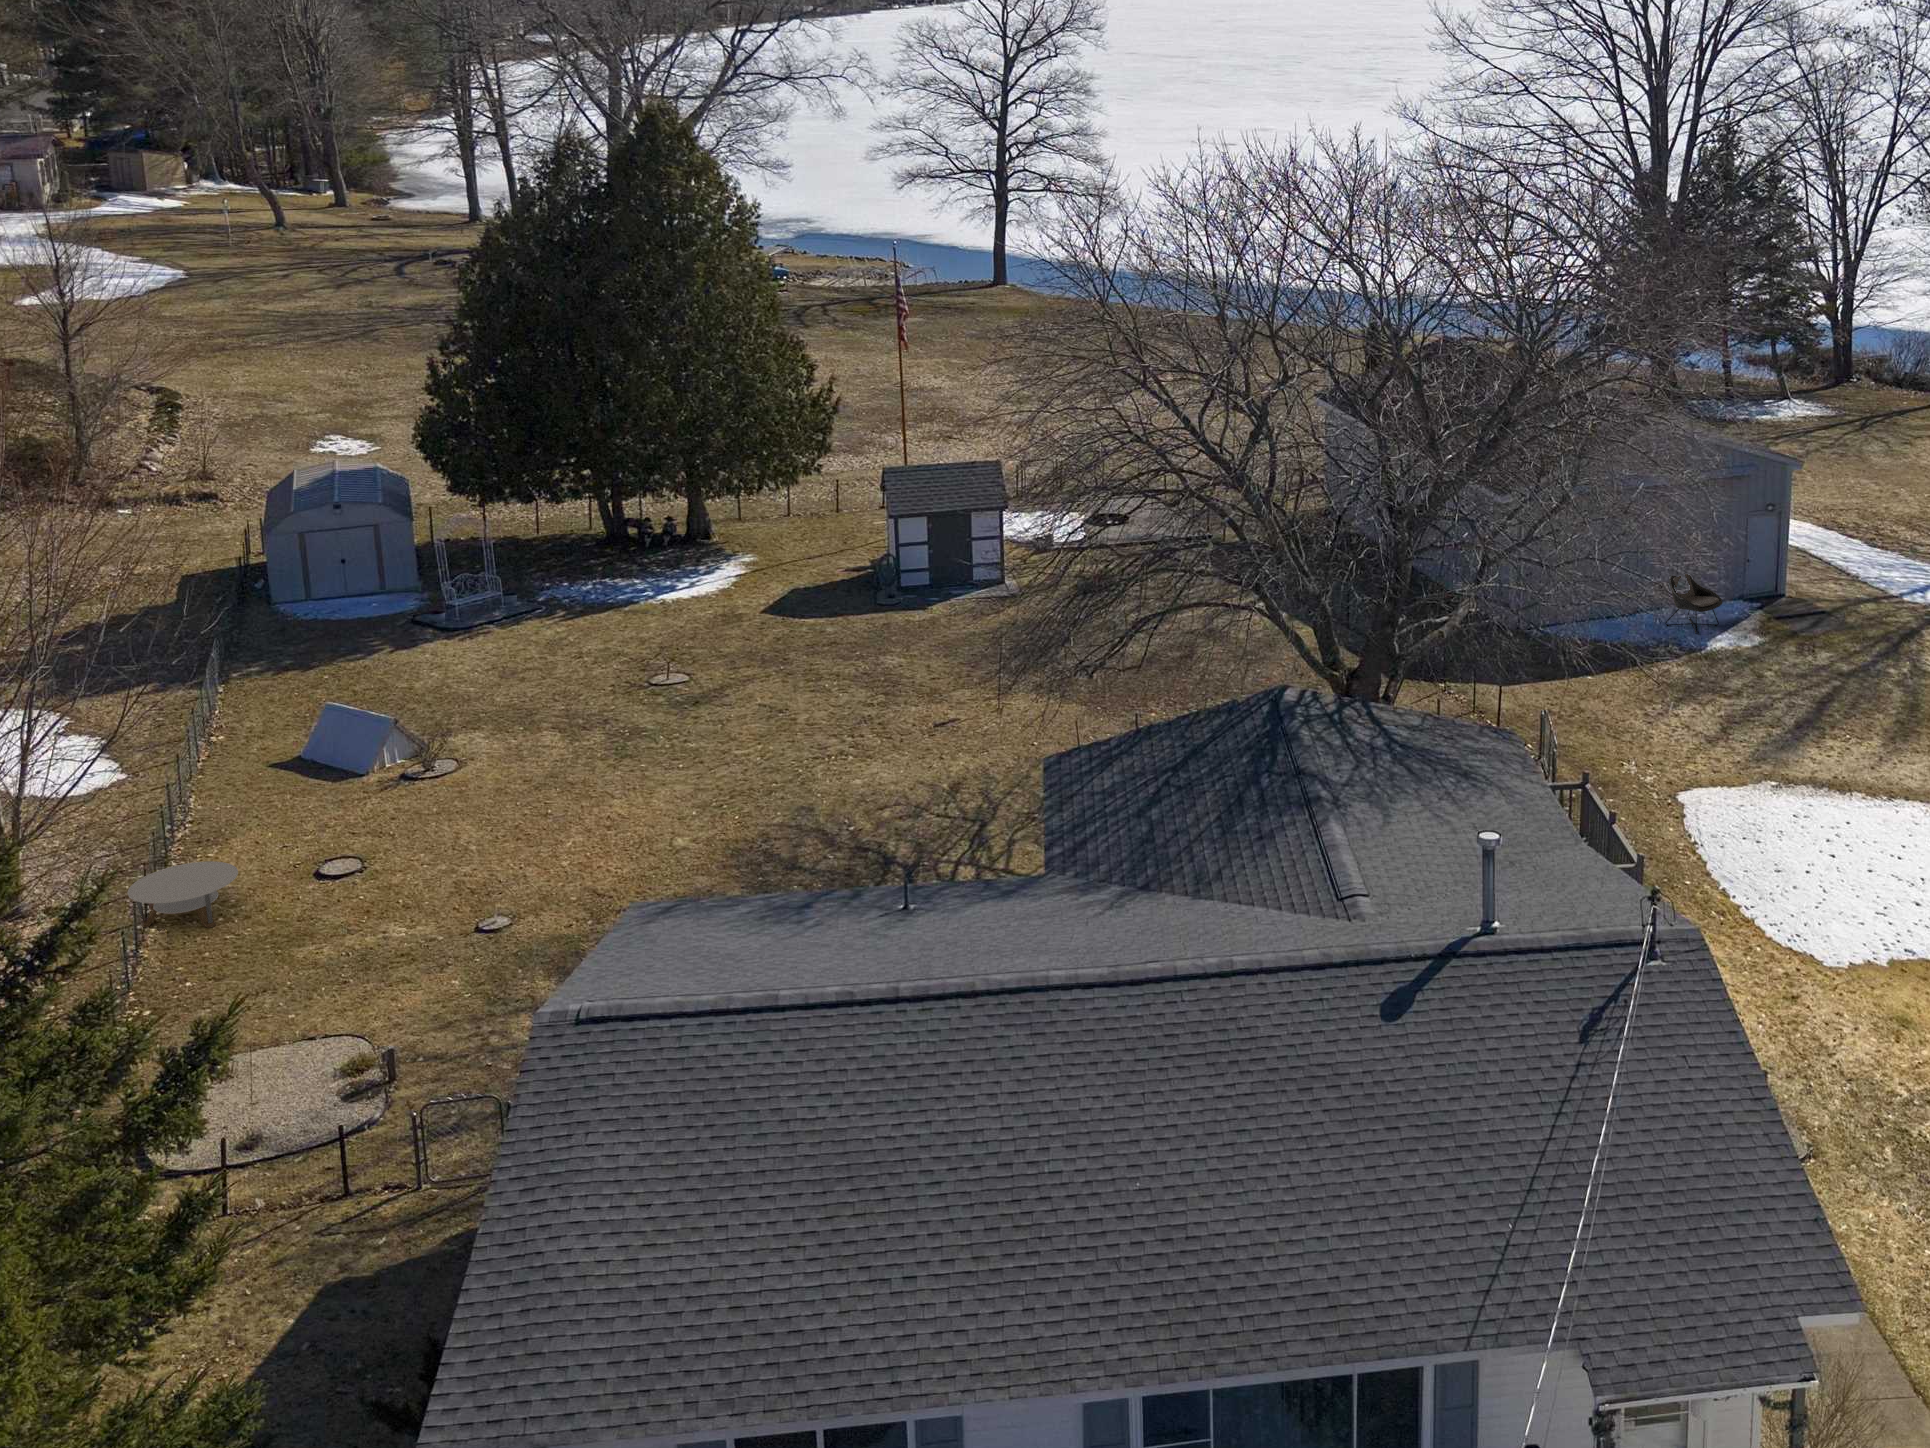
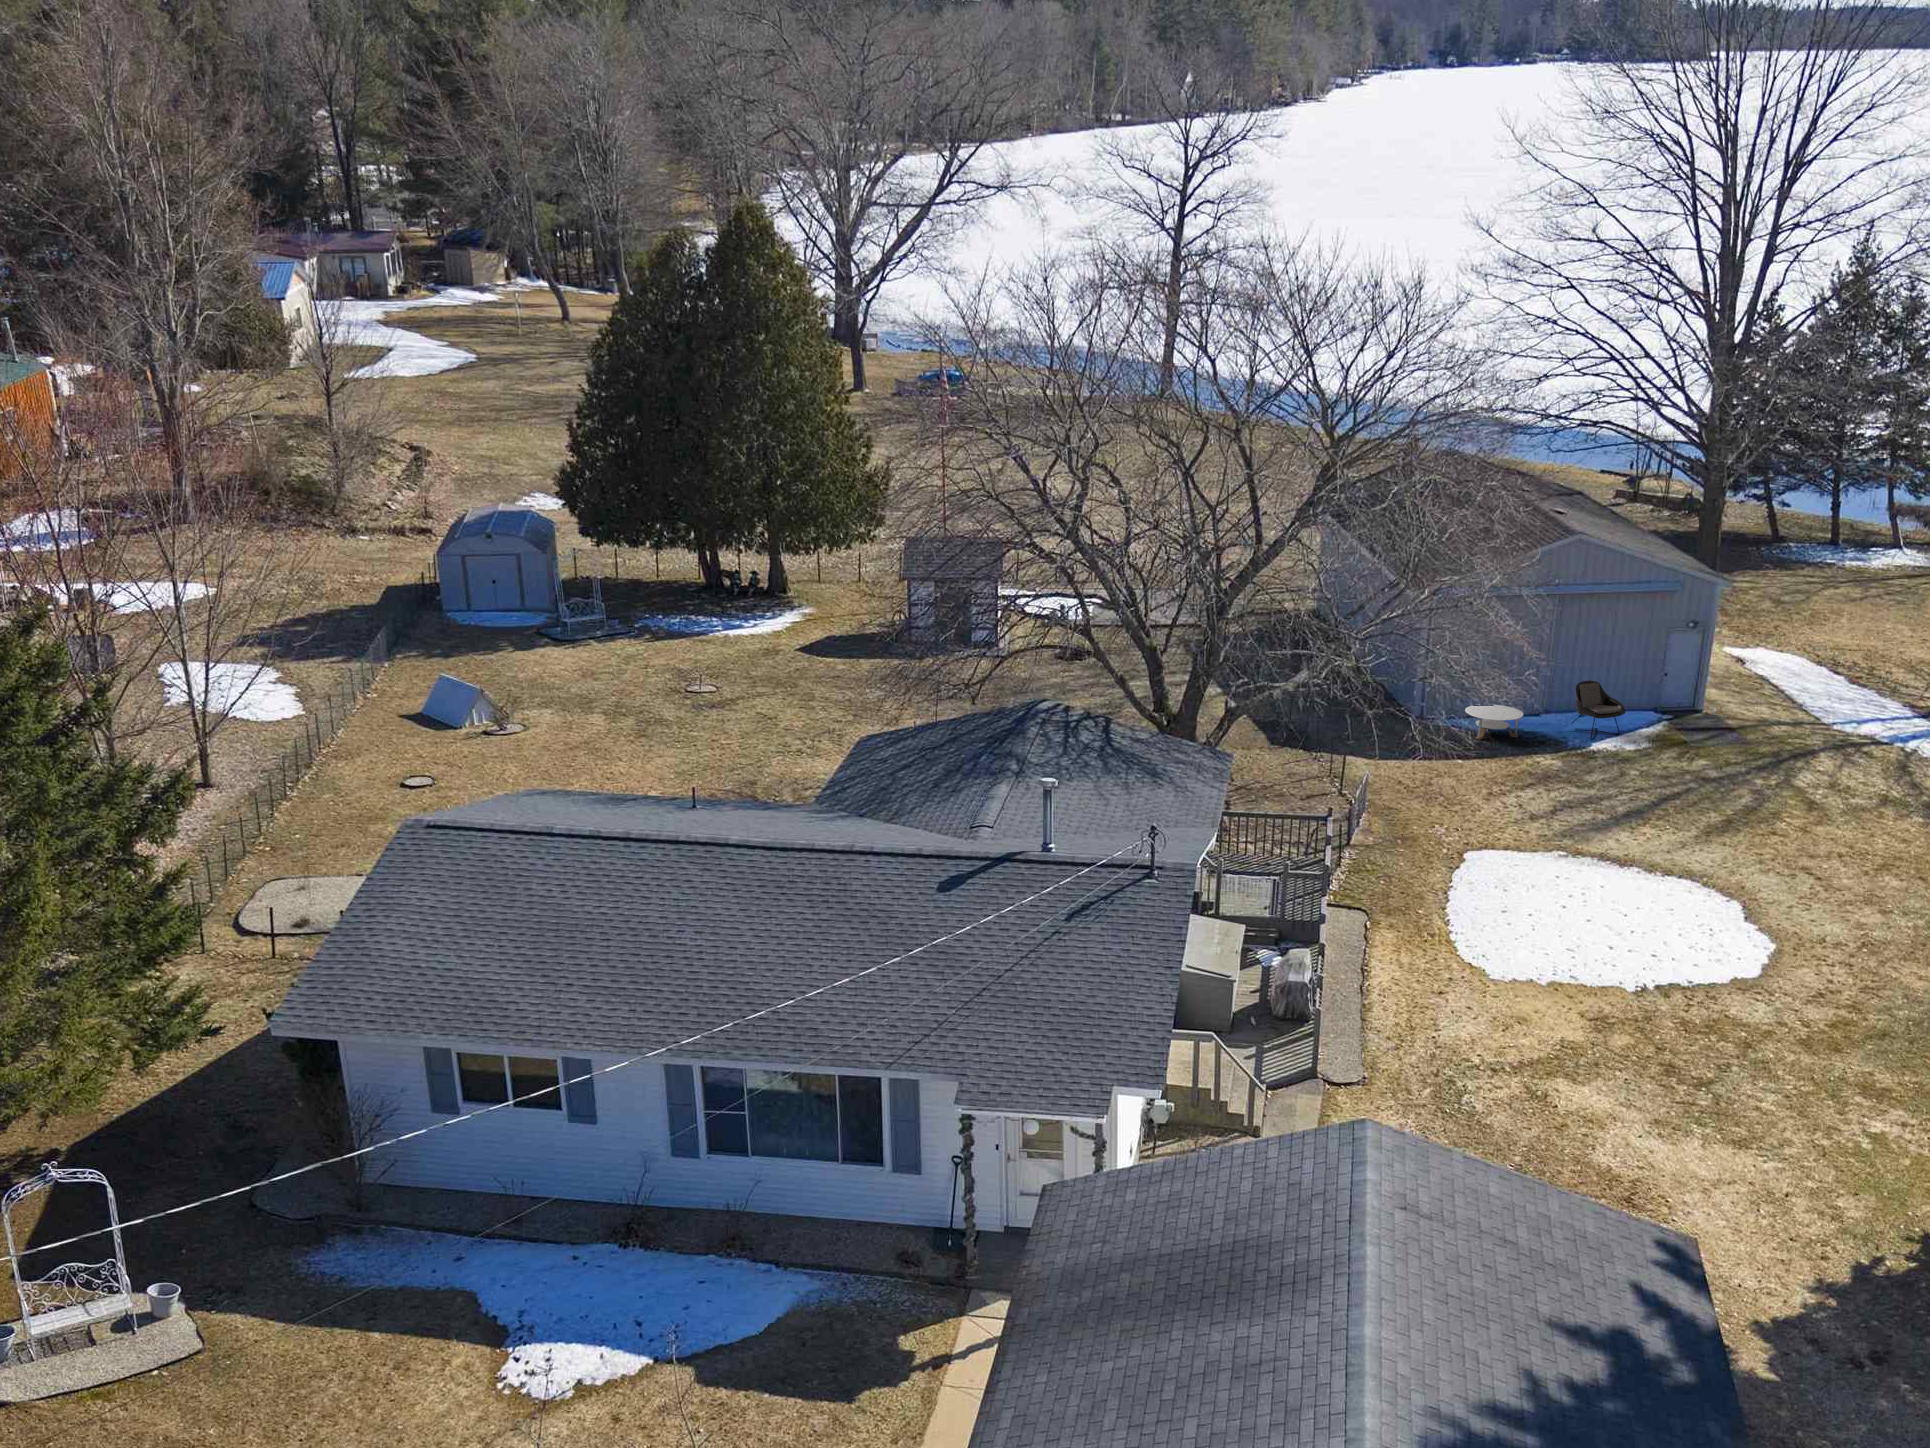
round table: present [128,861,238,928] -> present [1465,705,1523,740]

